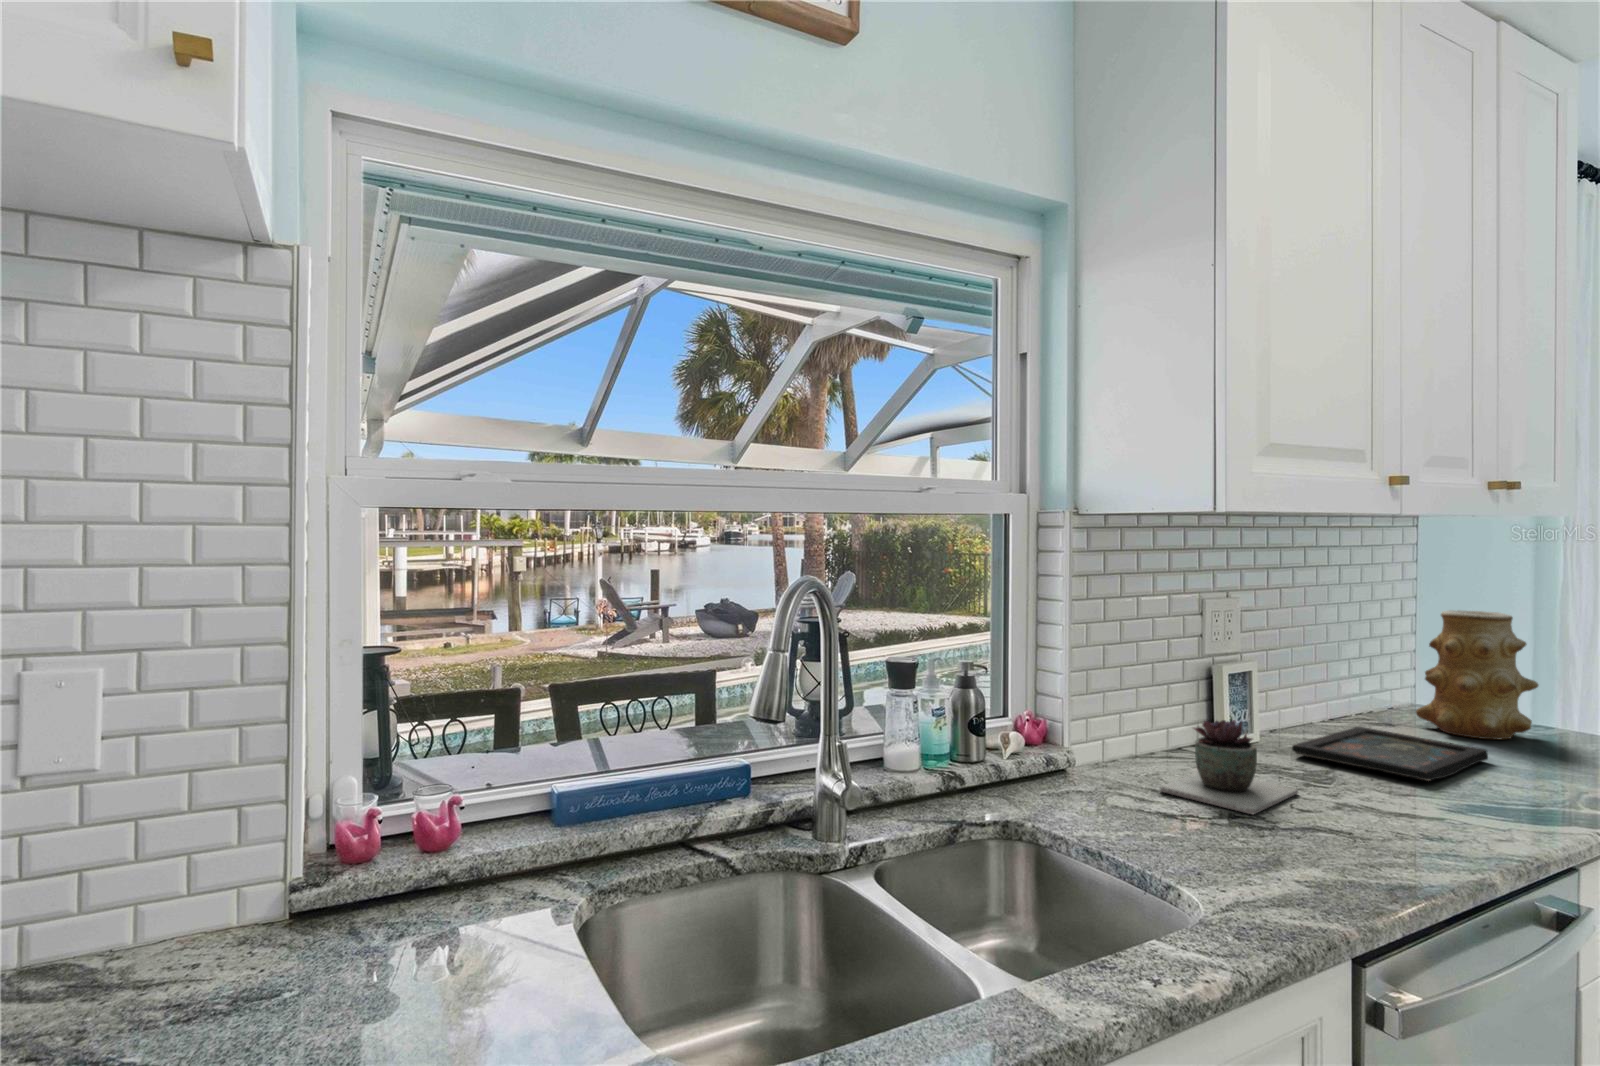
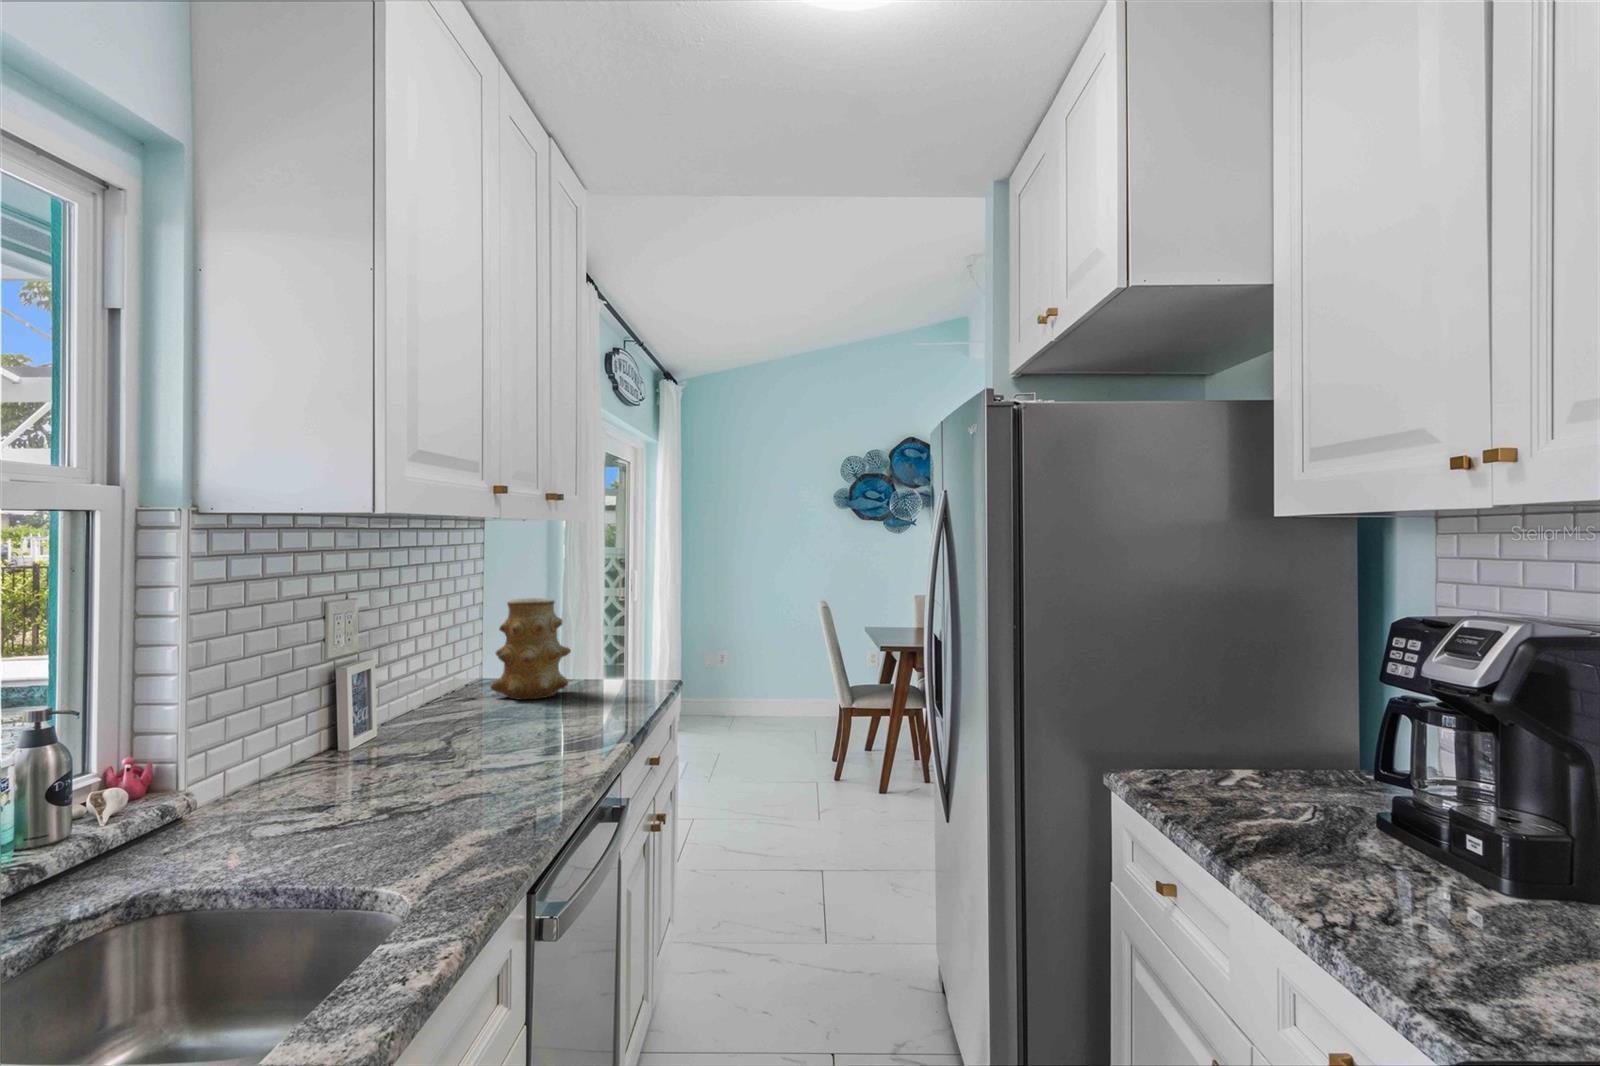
succulent plant: present [1160,720,1298,814] -> none [306,717,434,808]
tray: present [1292,727,1488,781] -> none [411,705,551,741]

